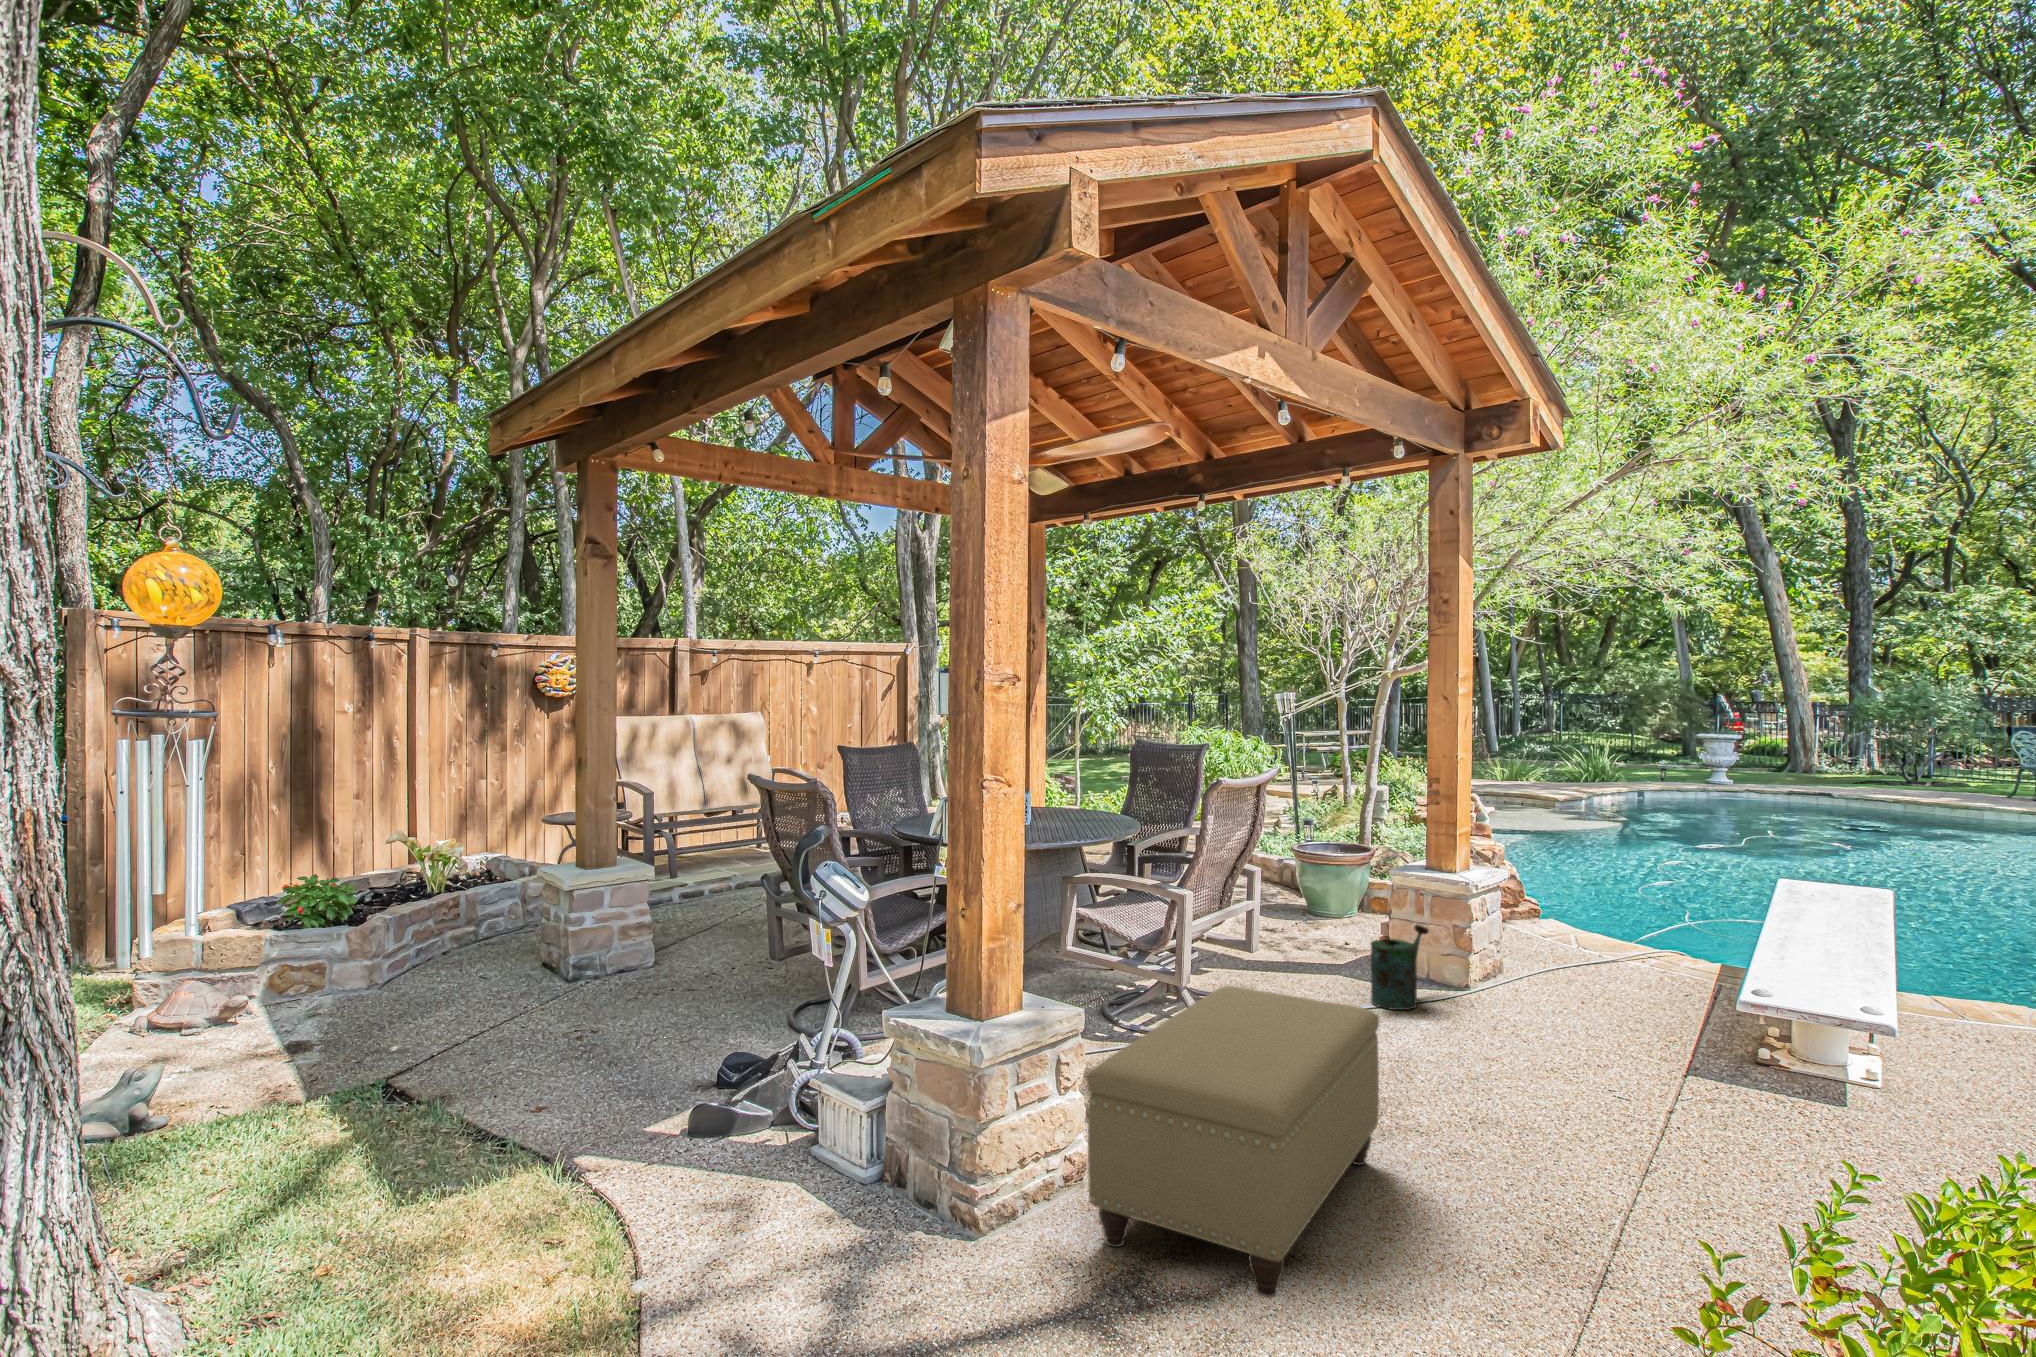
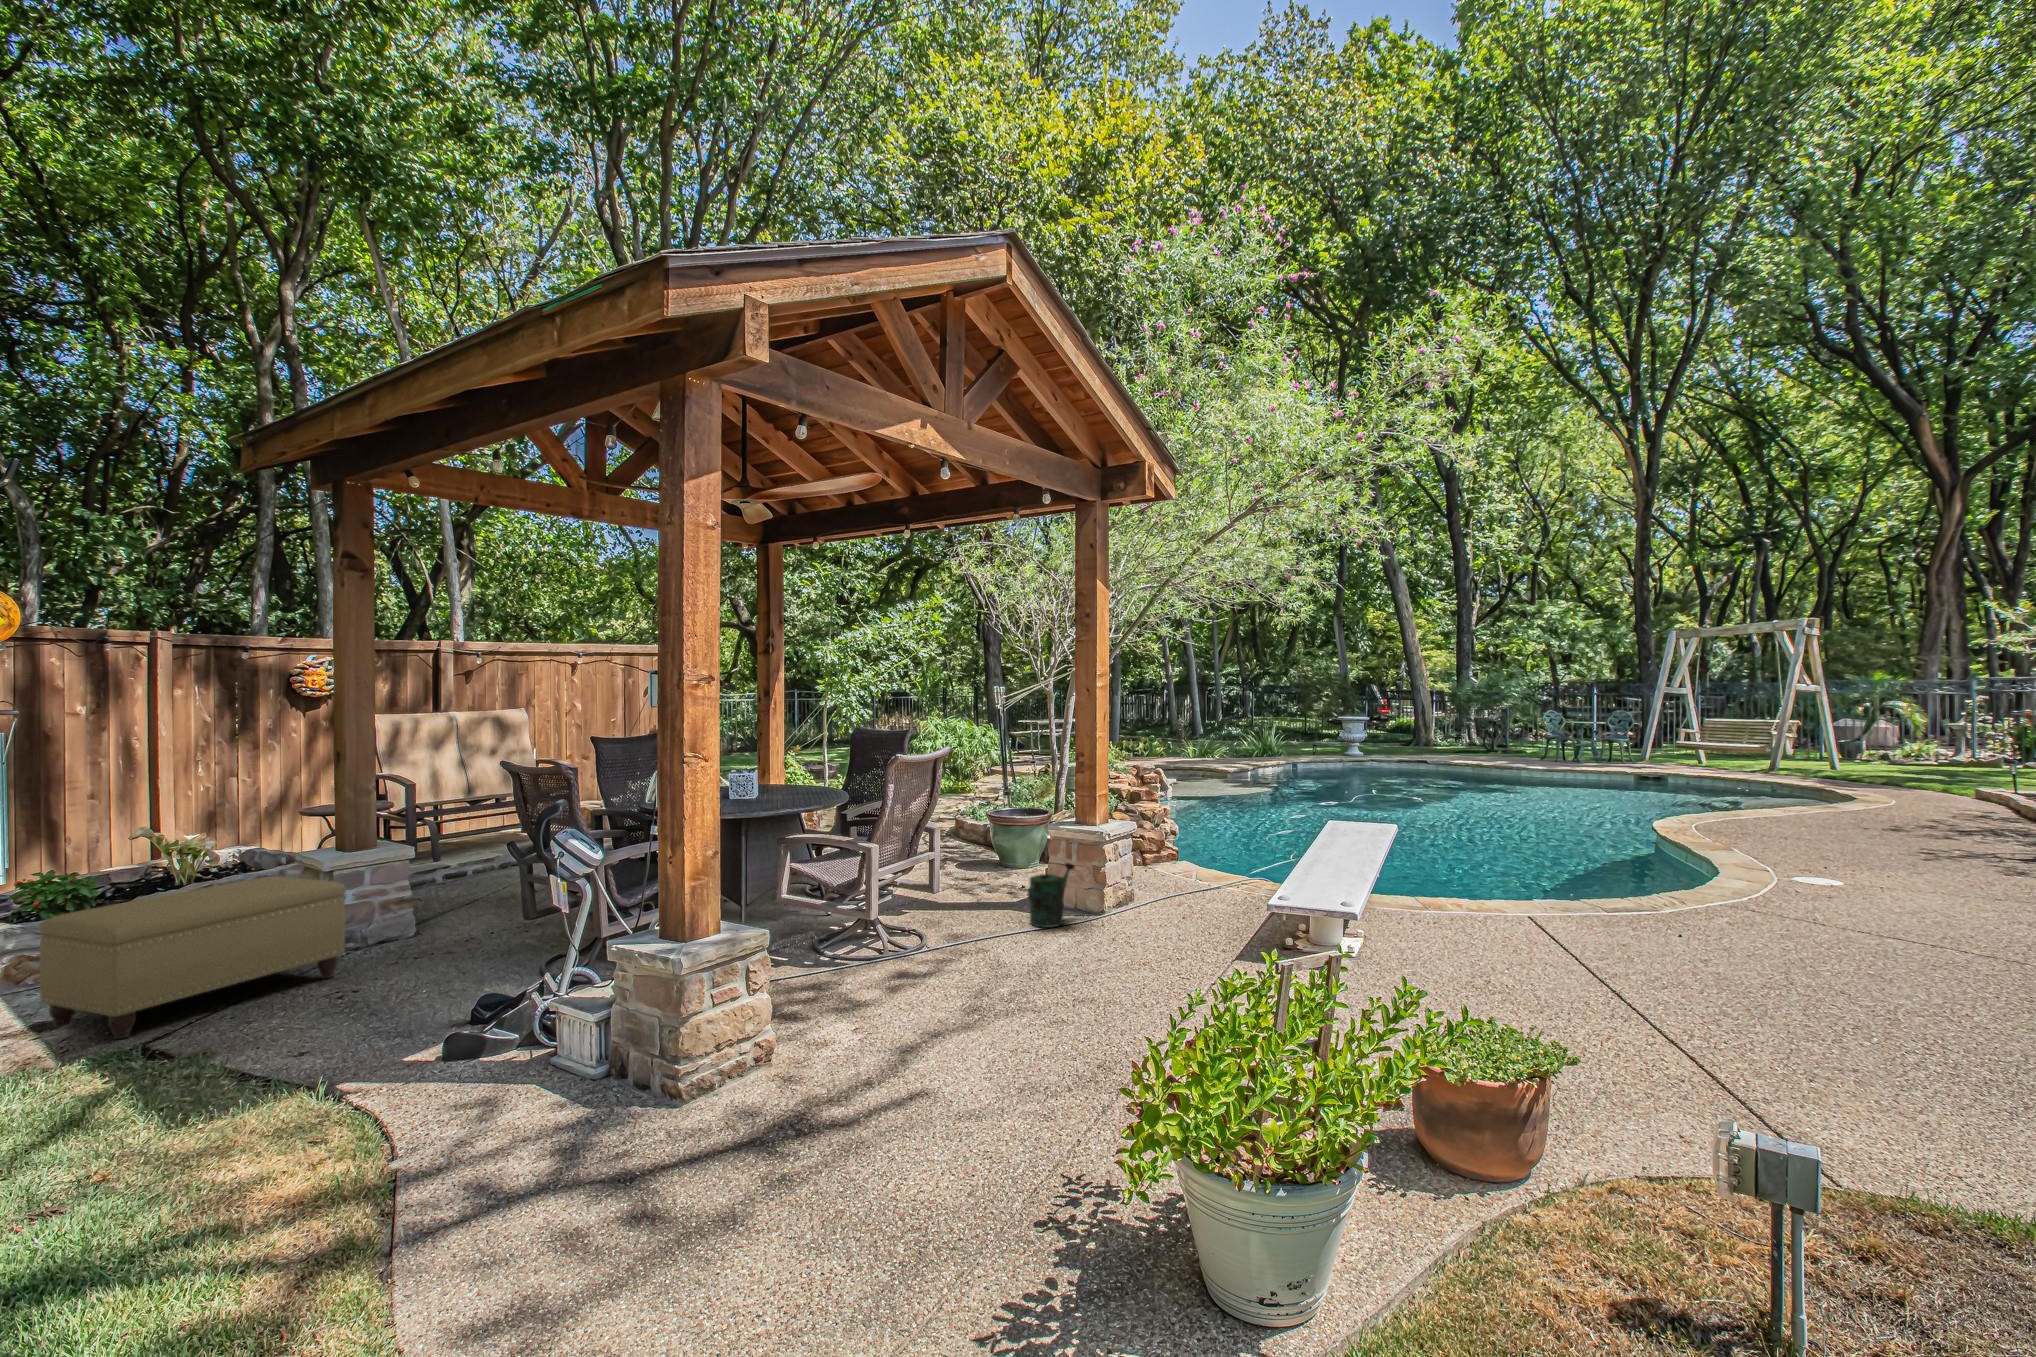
ottoman: present [1086,986,1379,1297] -> present [39,876,346,1039]

